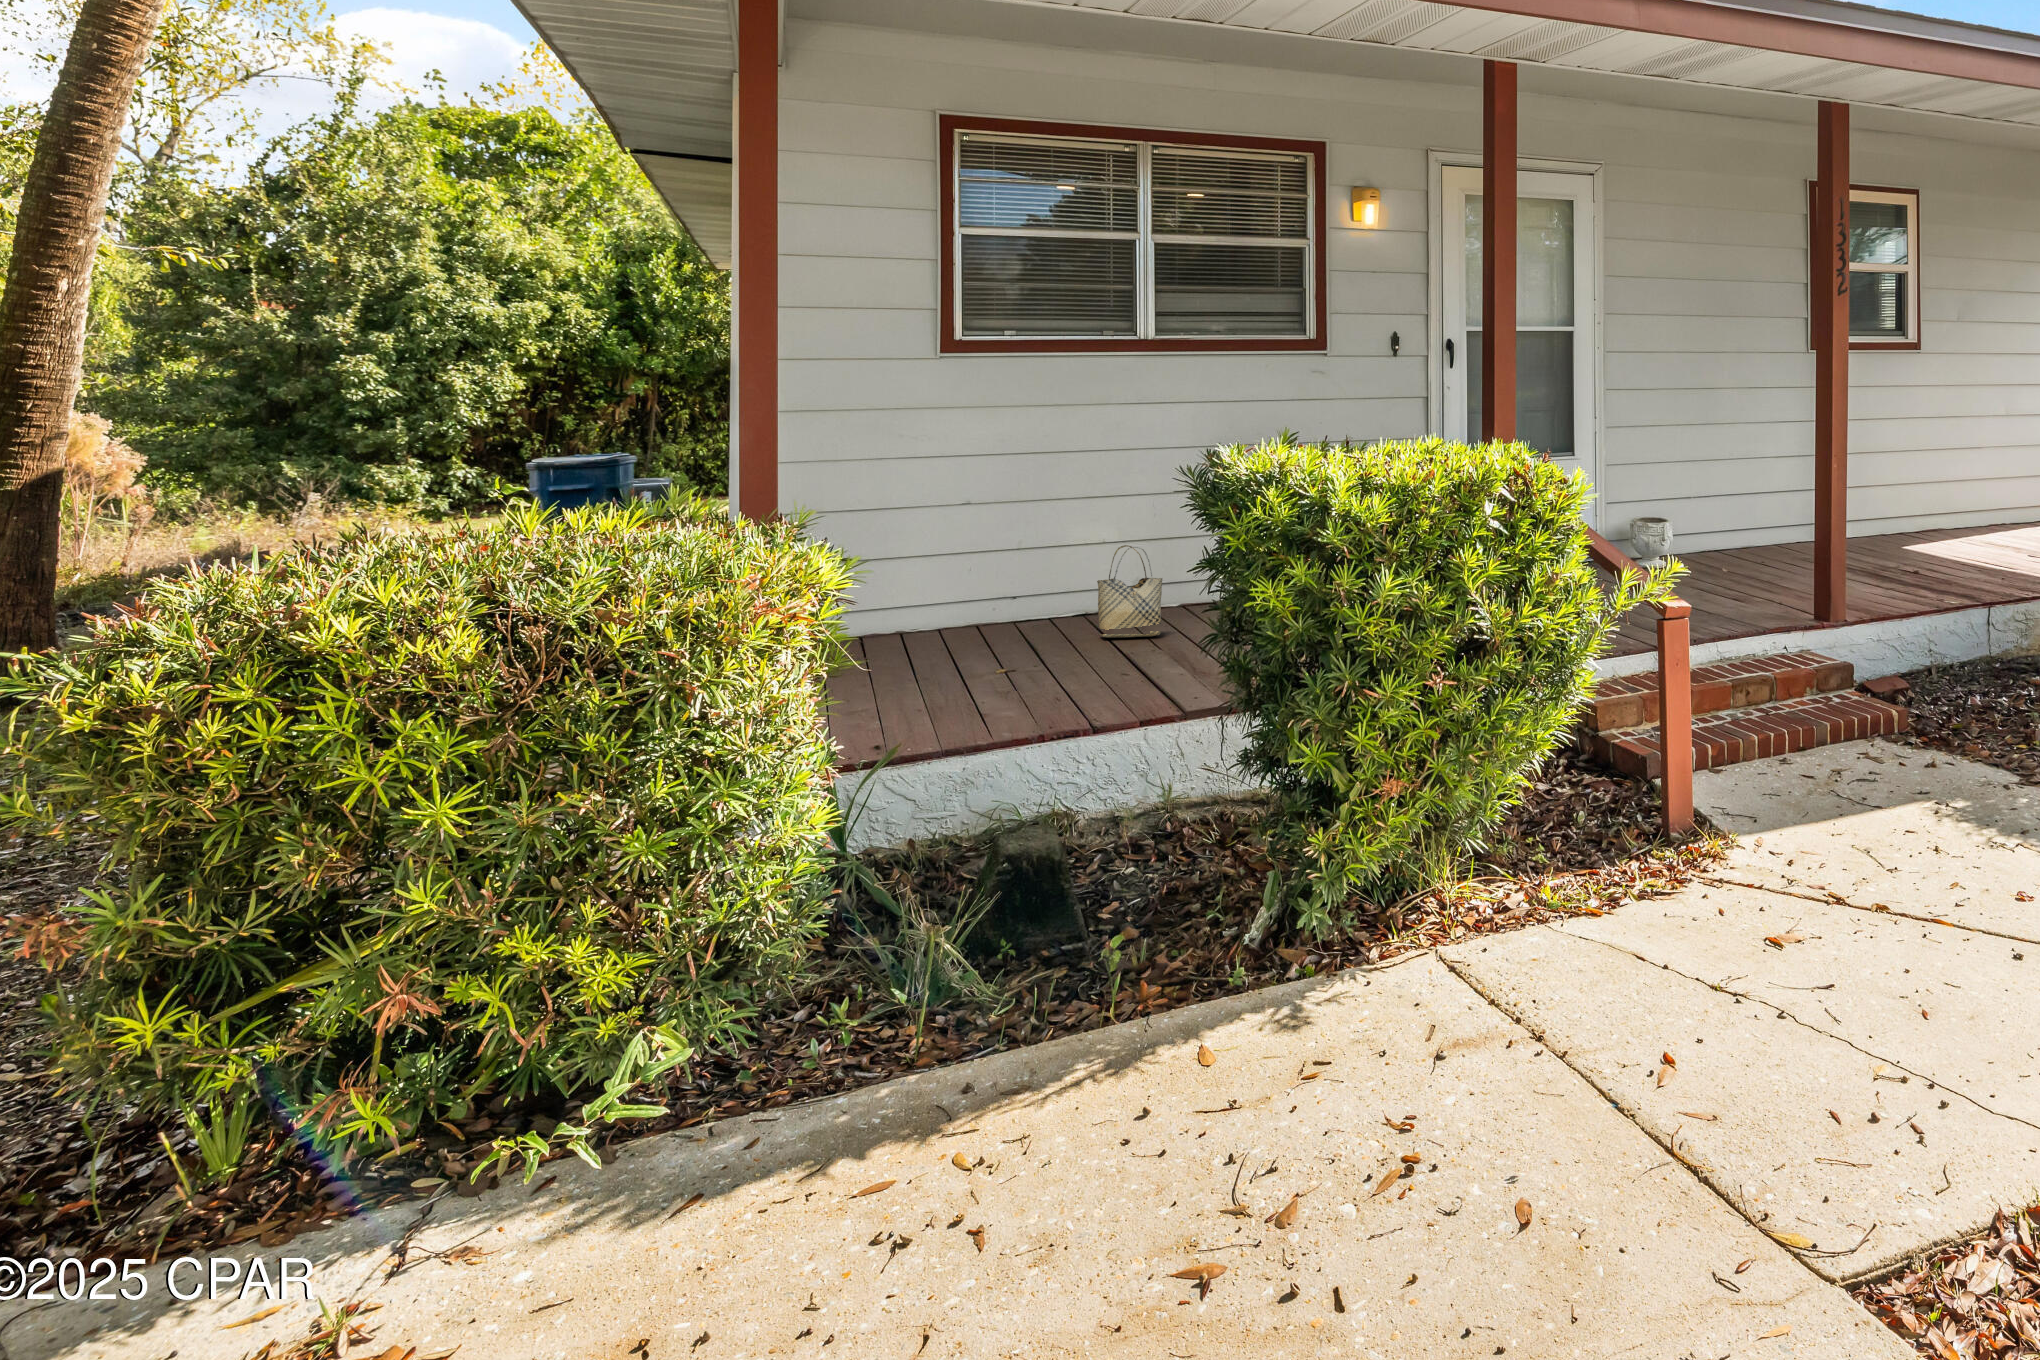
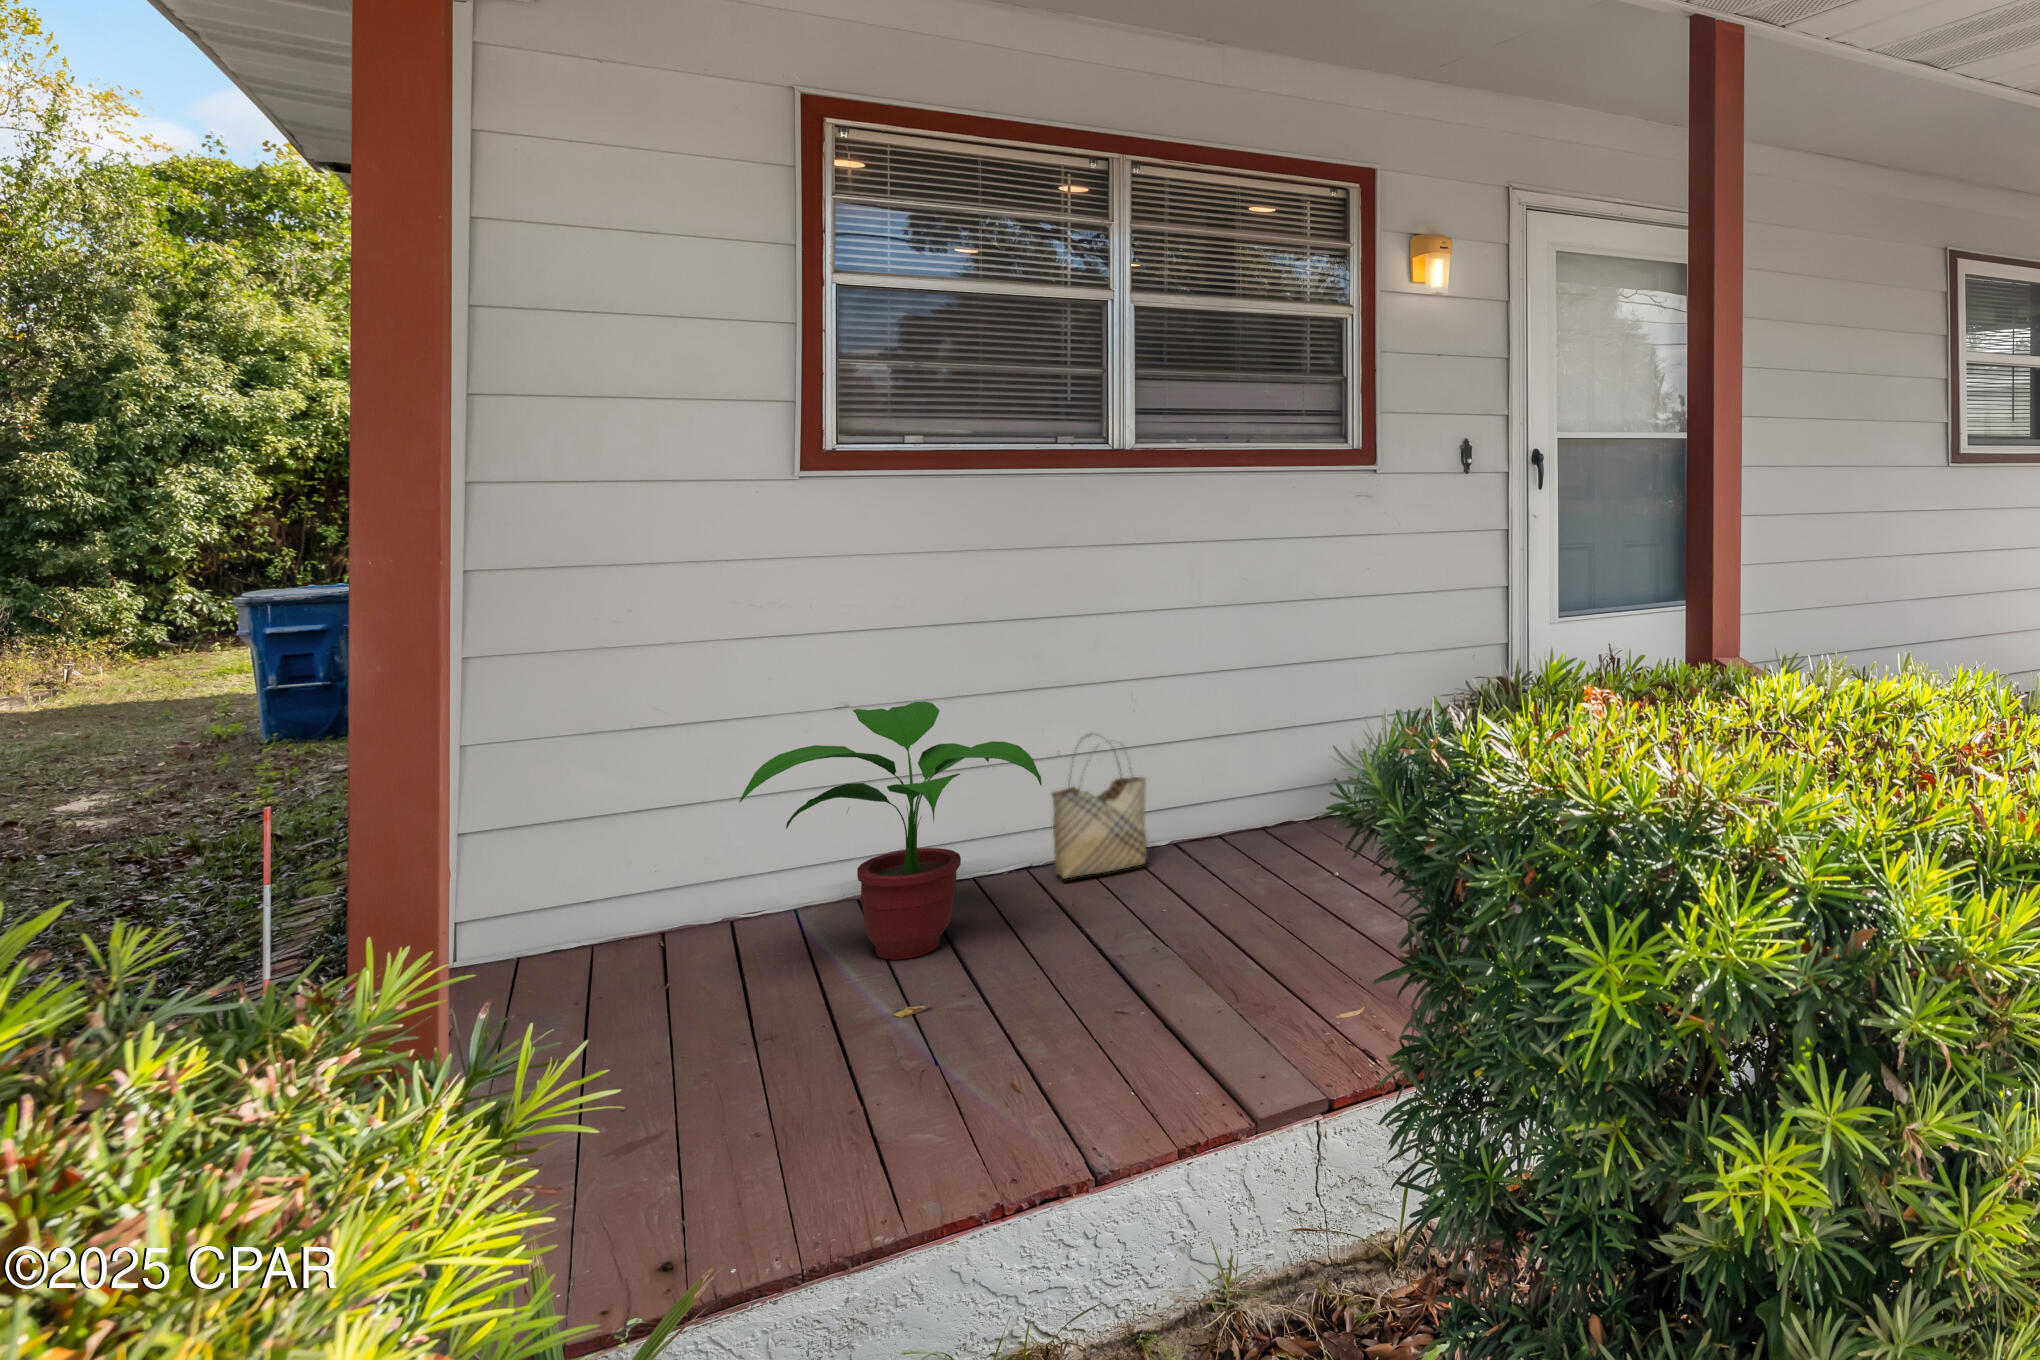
potted plant: none [904,509,1082,659] -> present [739,701,1042,960]

